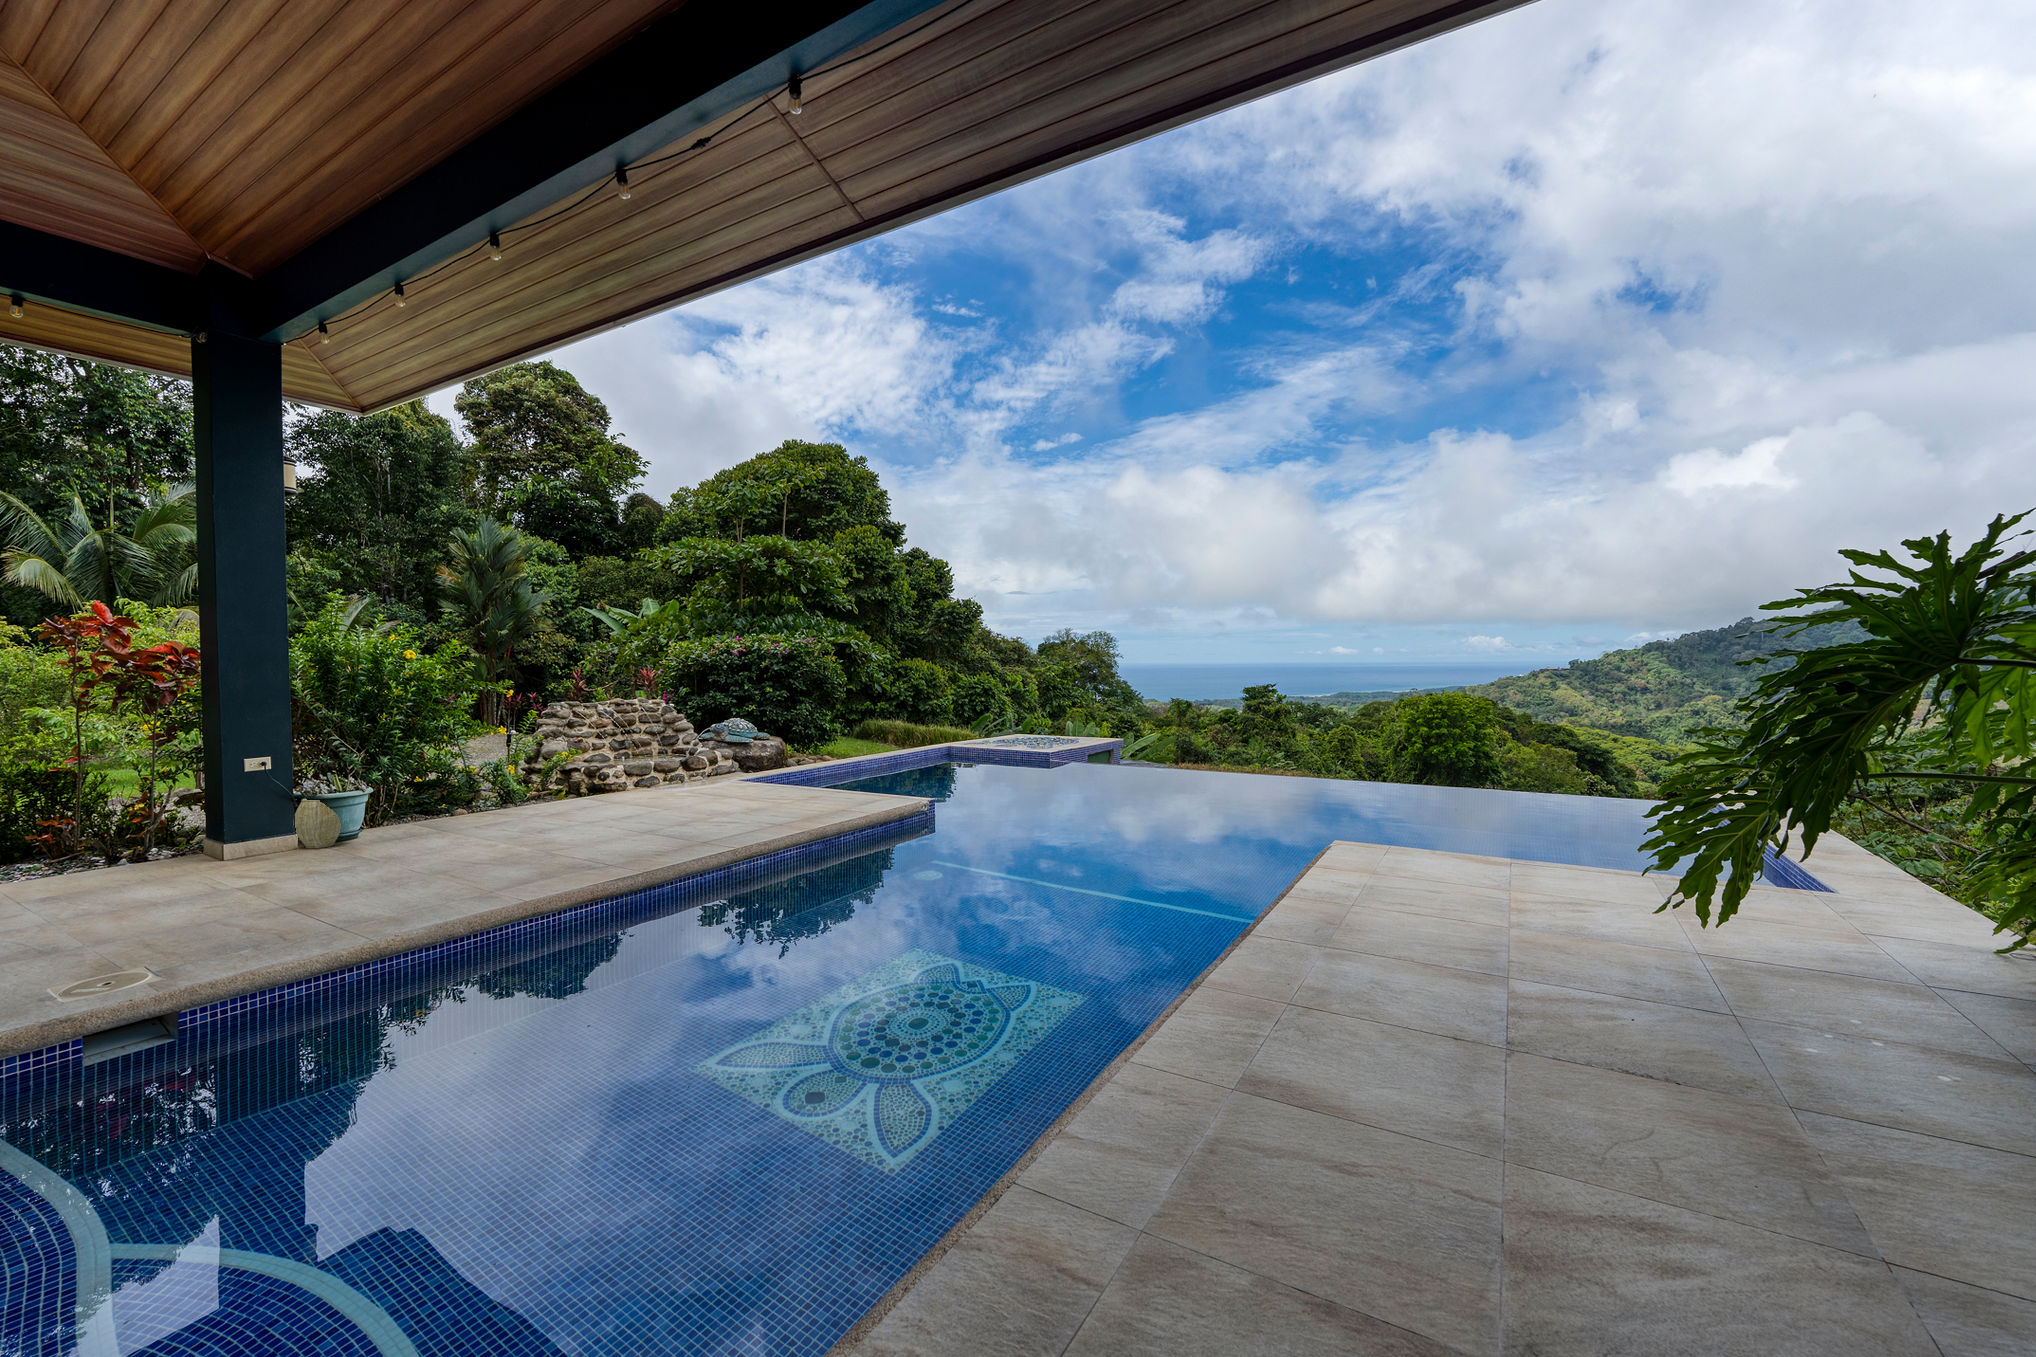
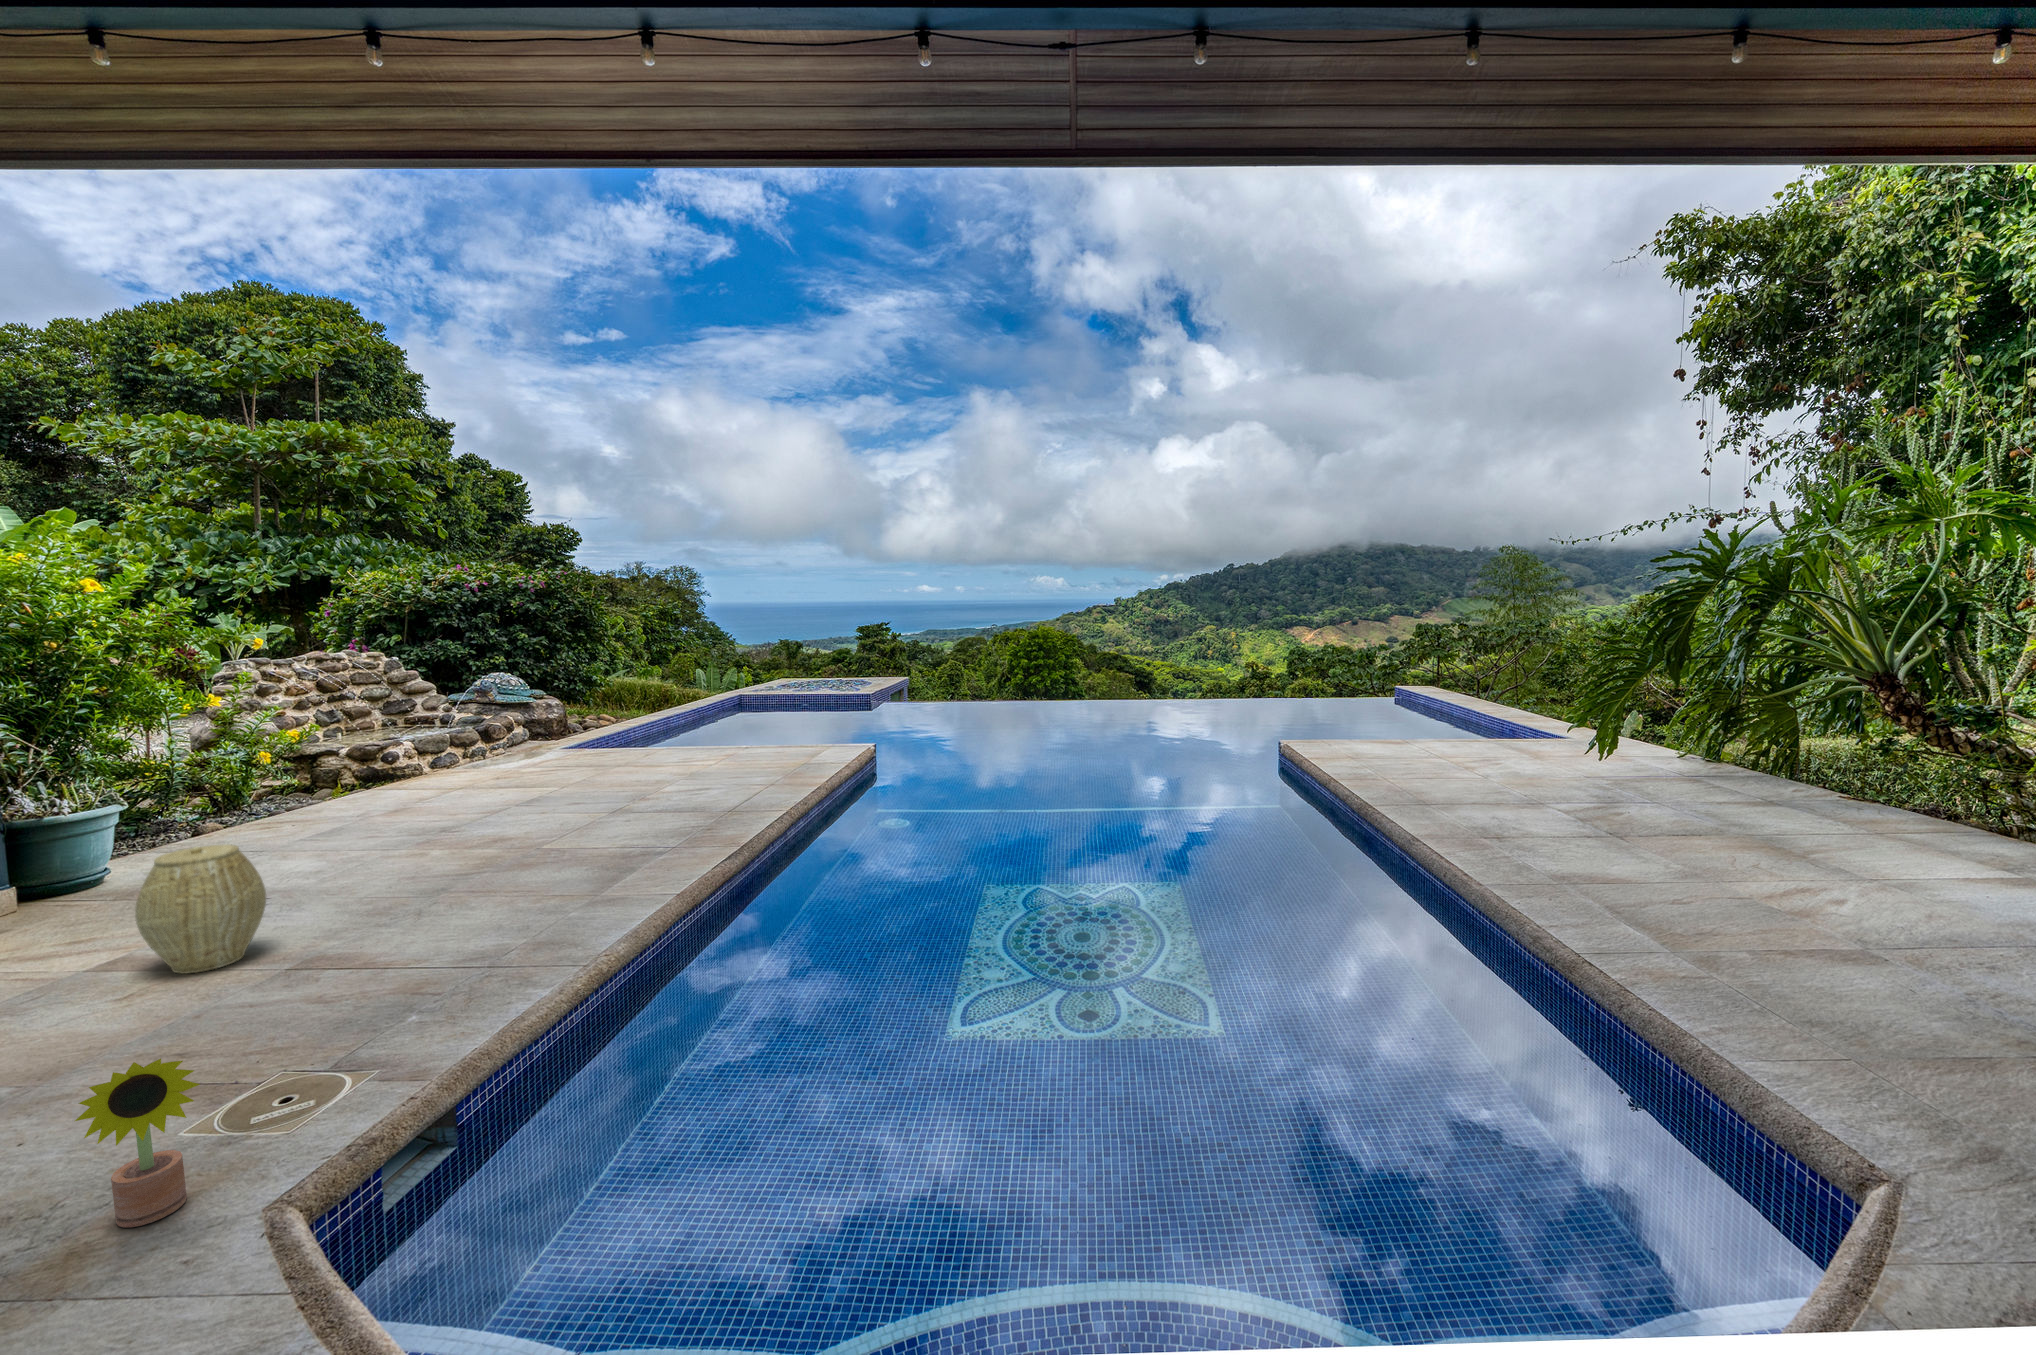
decorative plant: none [119,844,158,897] -> present [75,1059,200,1227]

